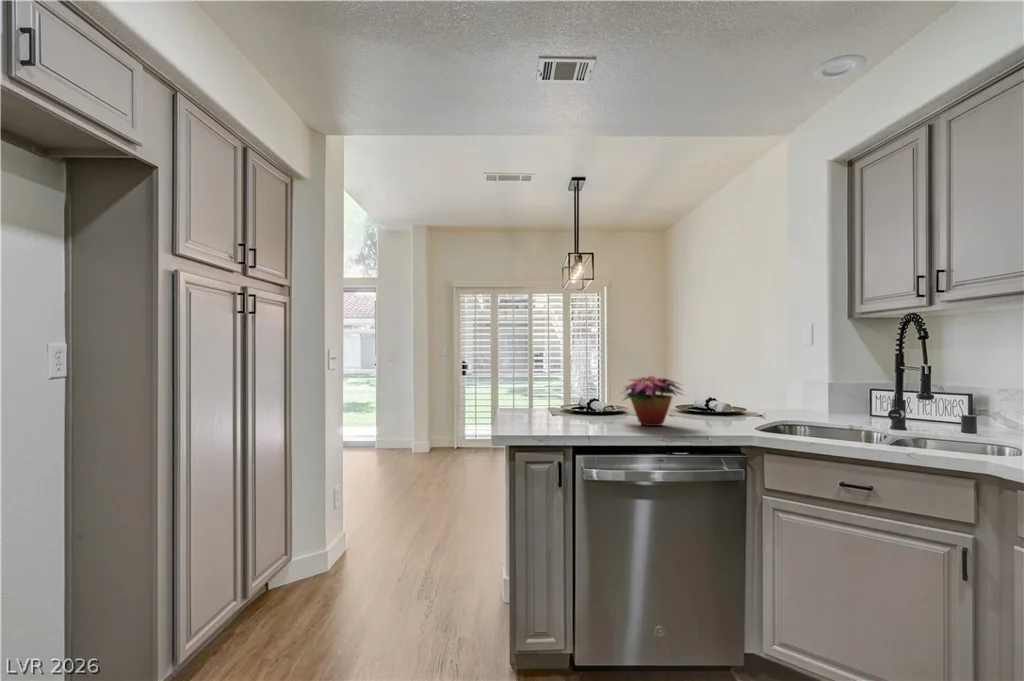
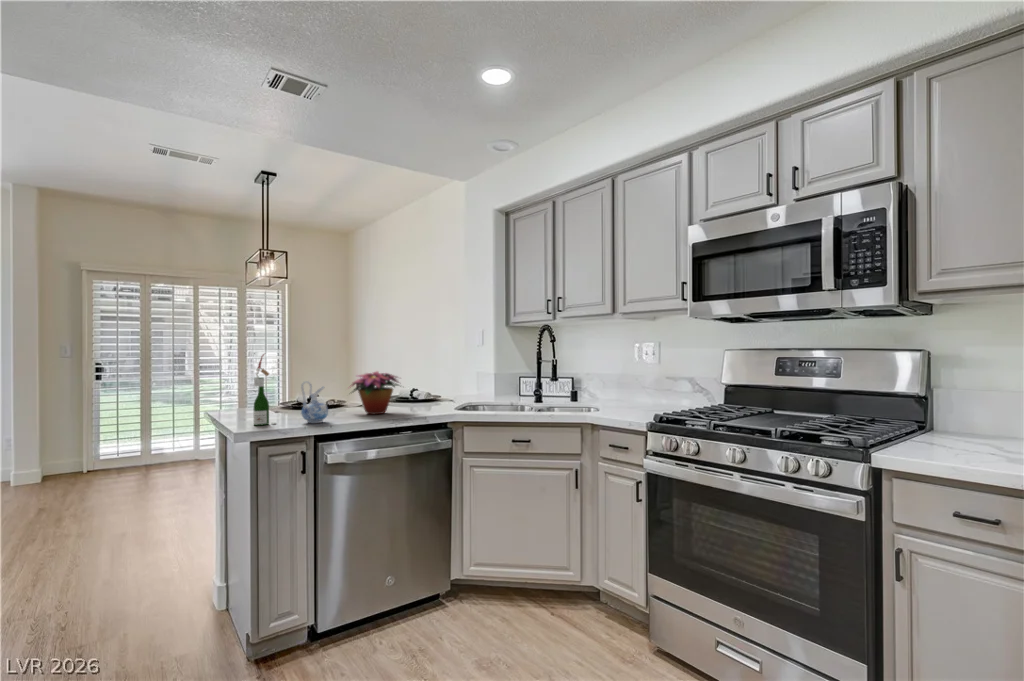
wine bottle: none [520,353,541,427] -> present [253,354,276,425]
ceramic pitcher: none [563,383,591,430] -> present [301,381,328,423]

